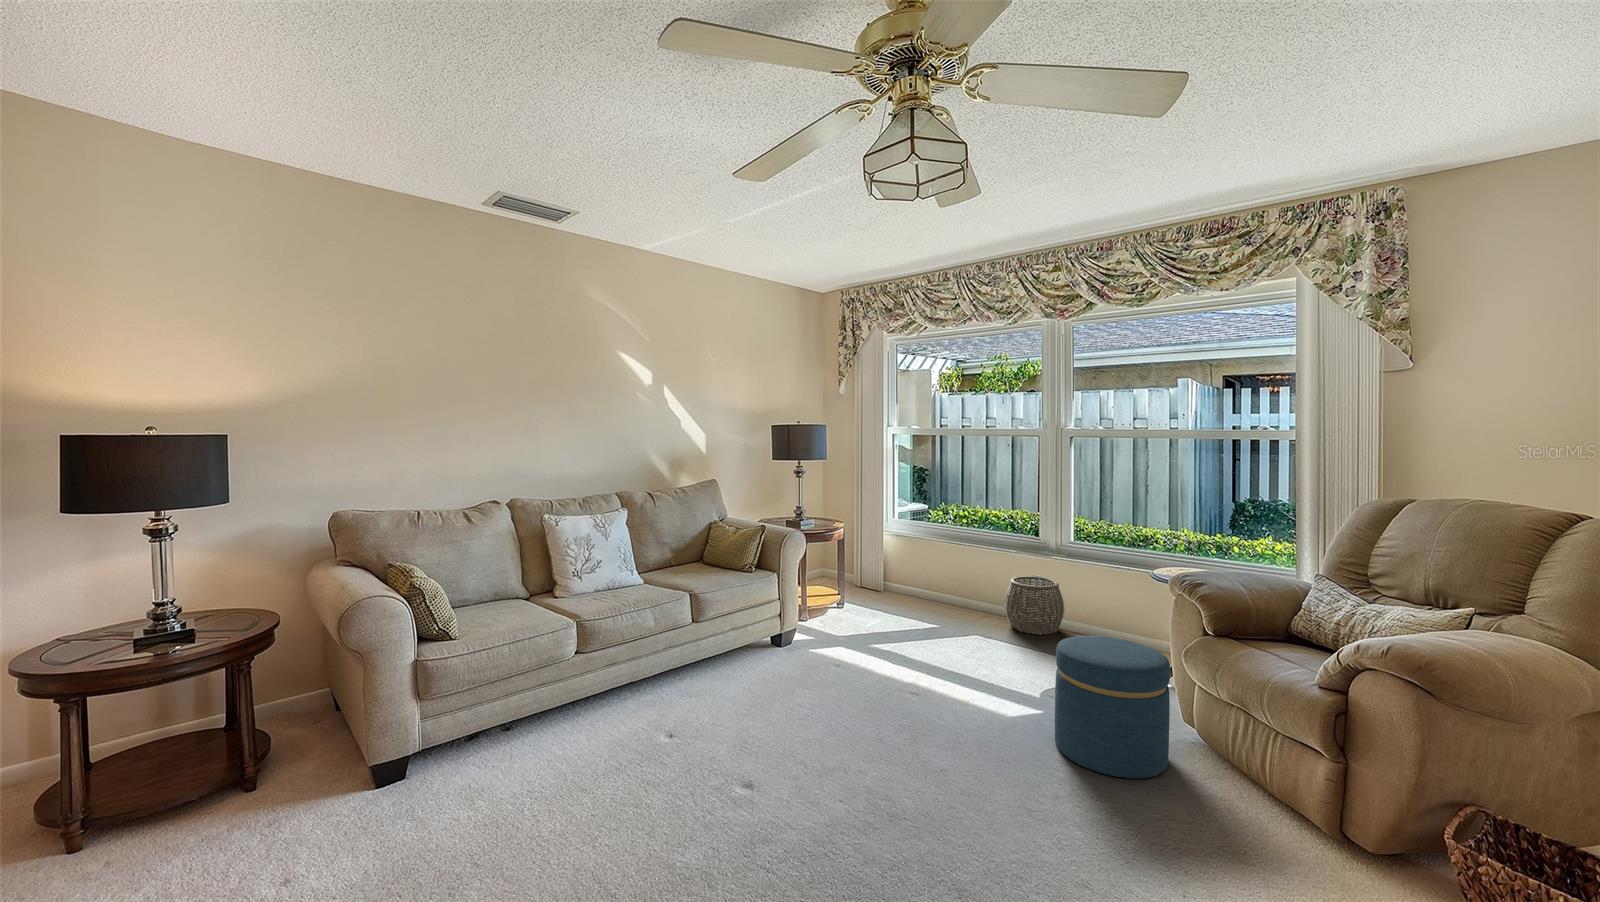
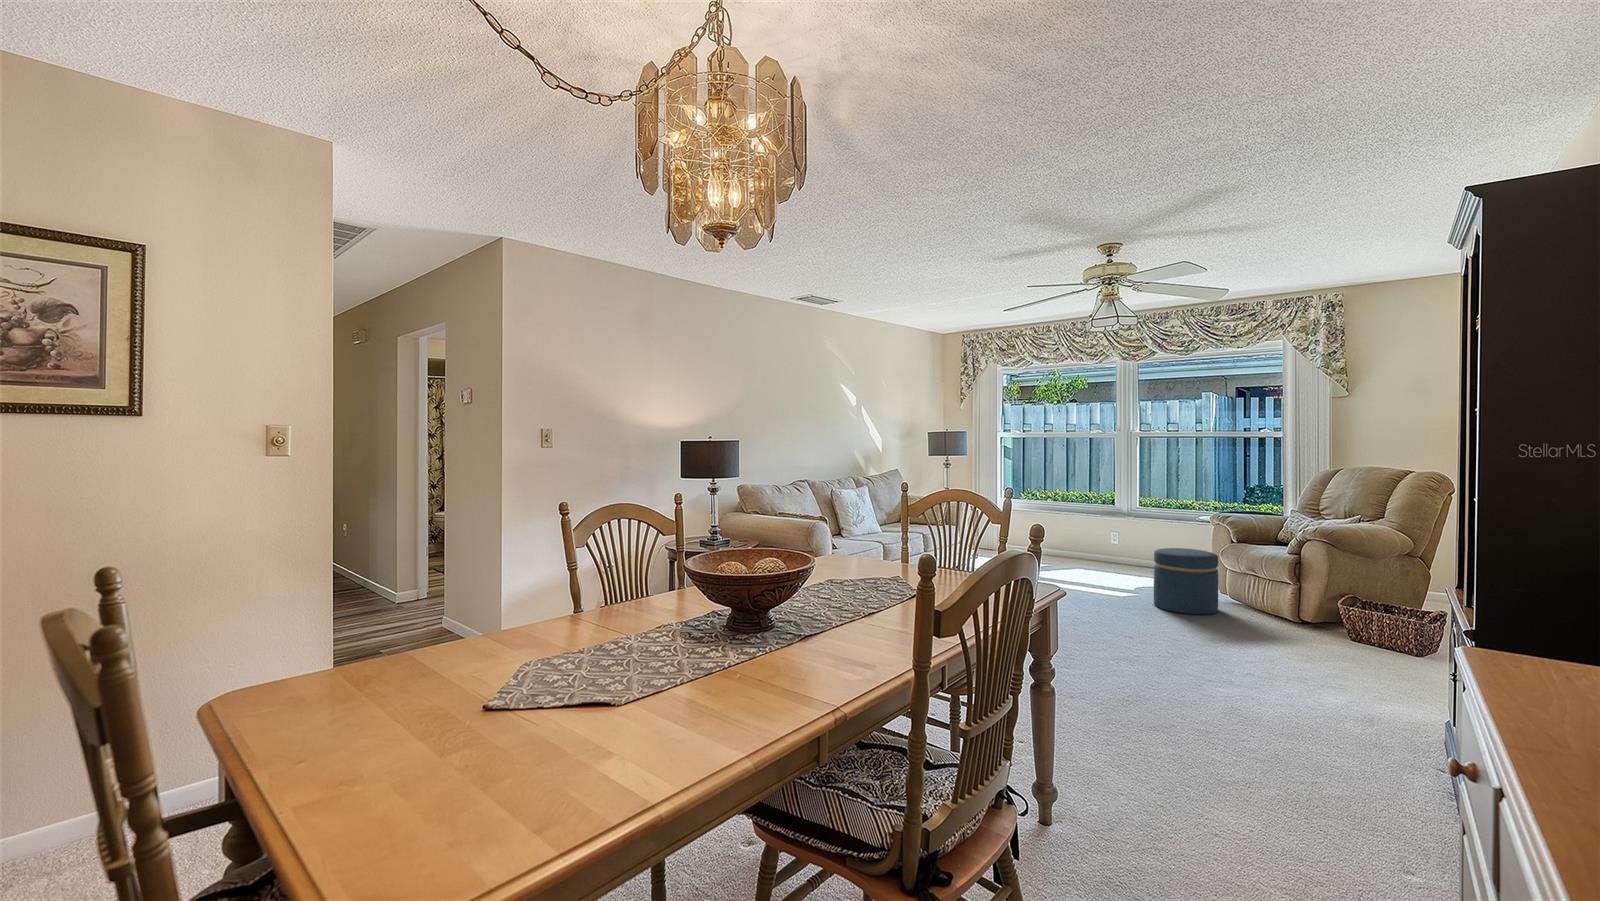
woven basket: present [1005,576,1064,635] -> none [1097,533,1138,569]

